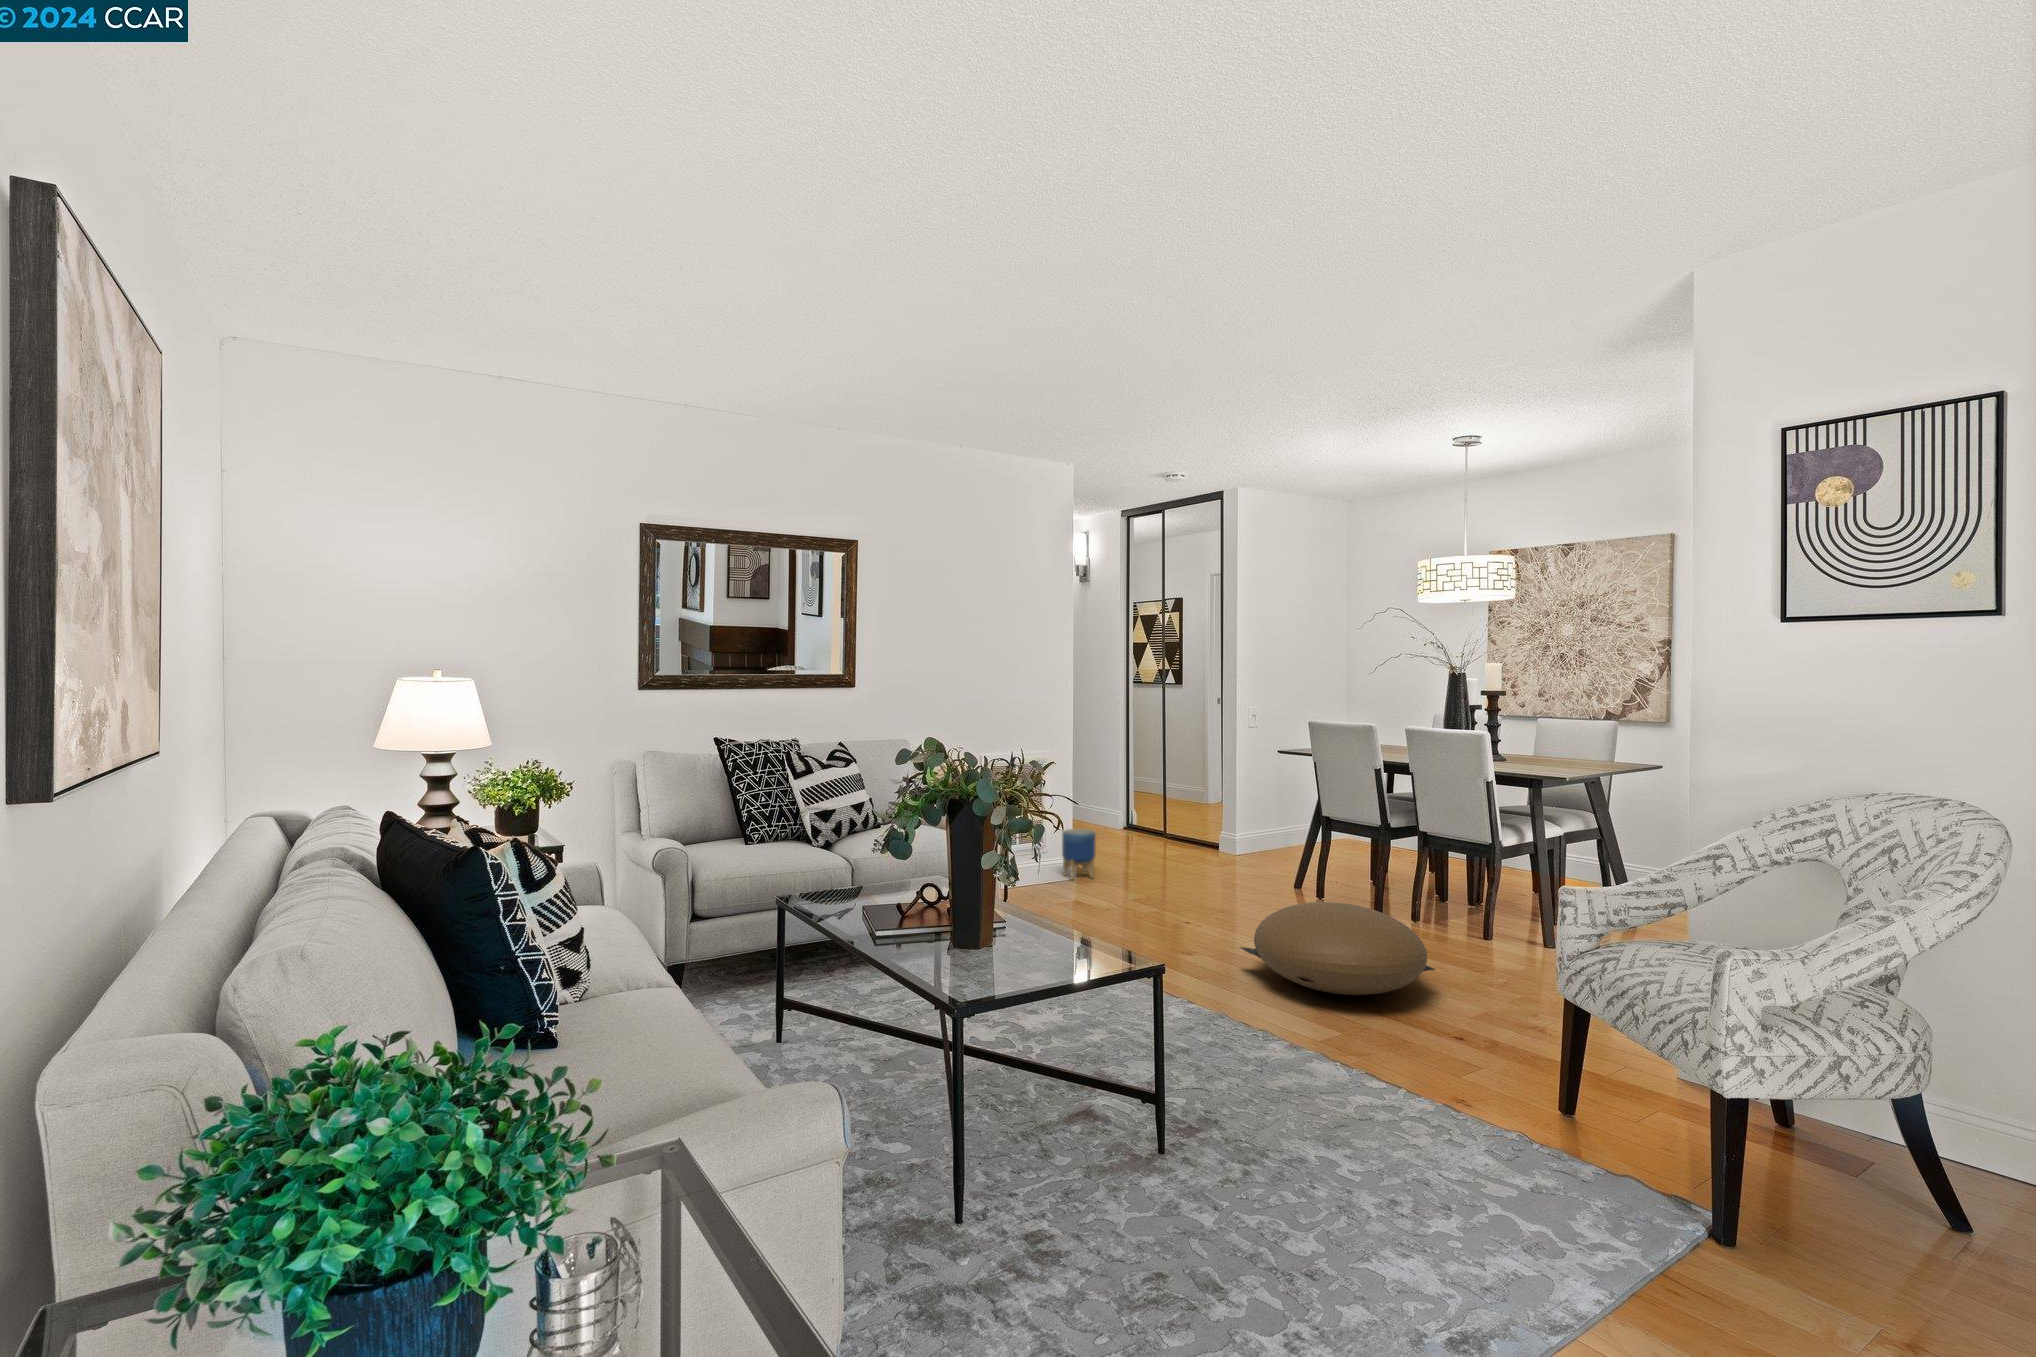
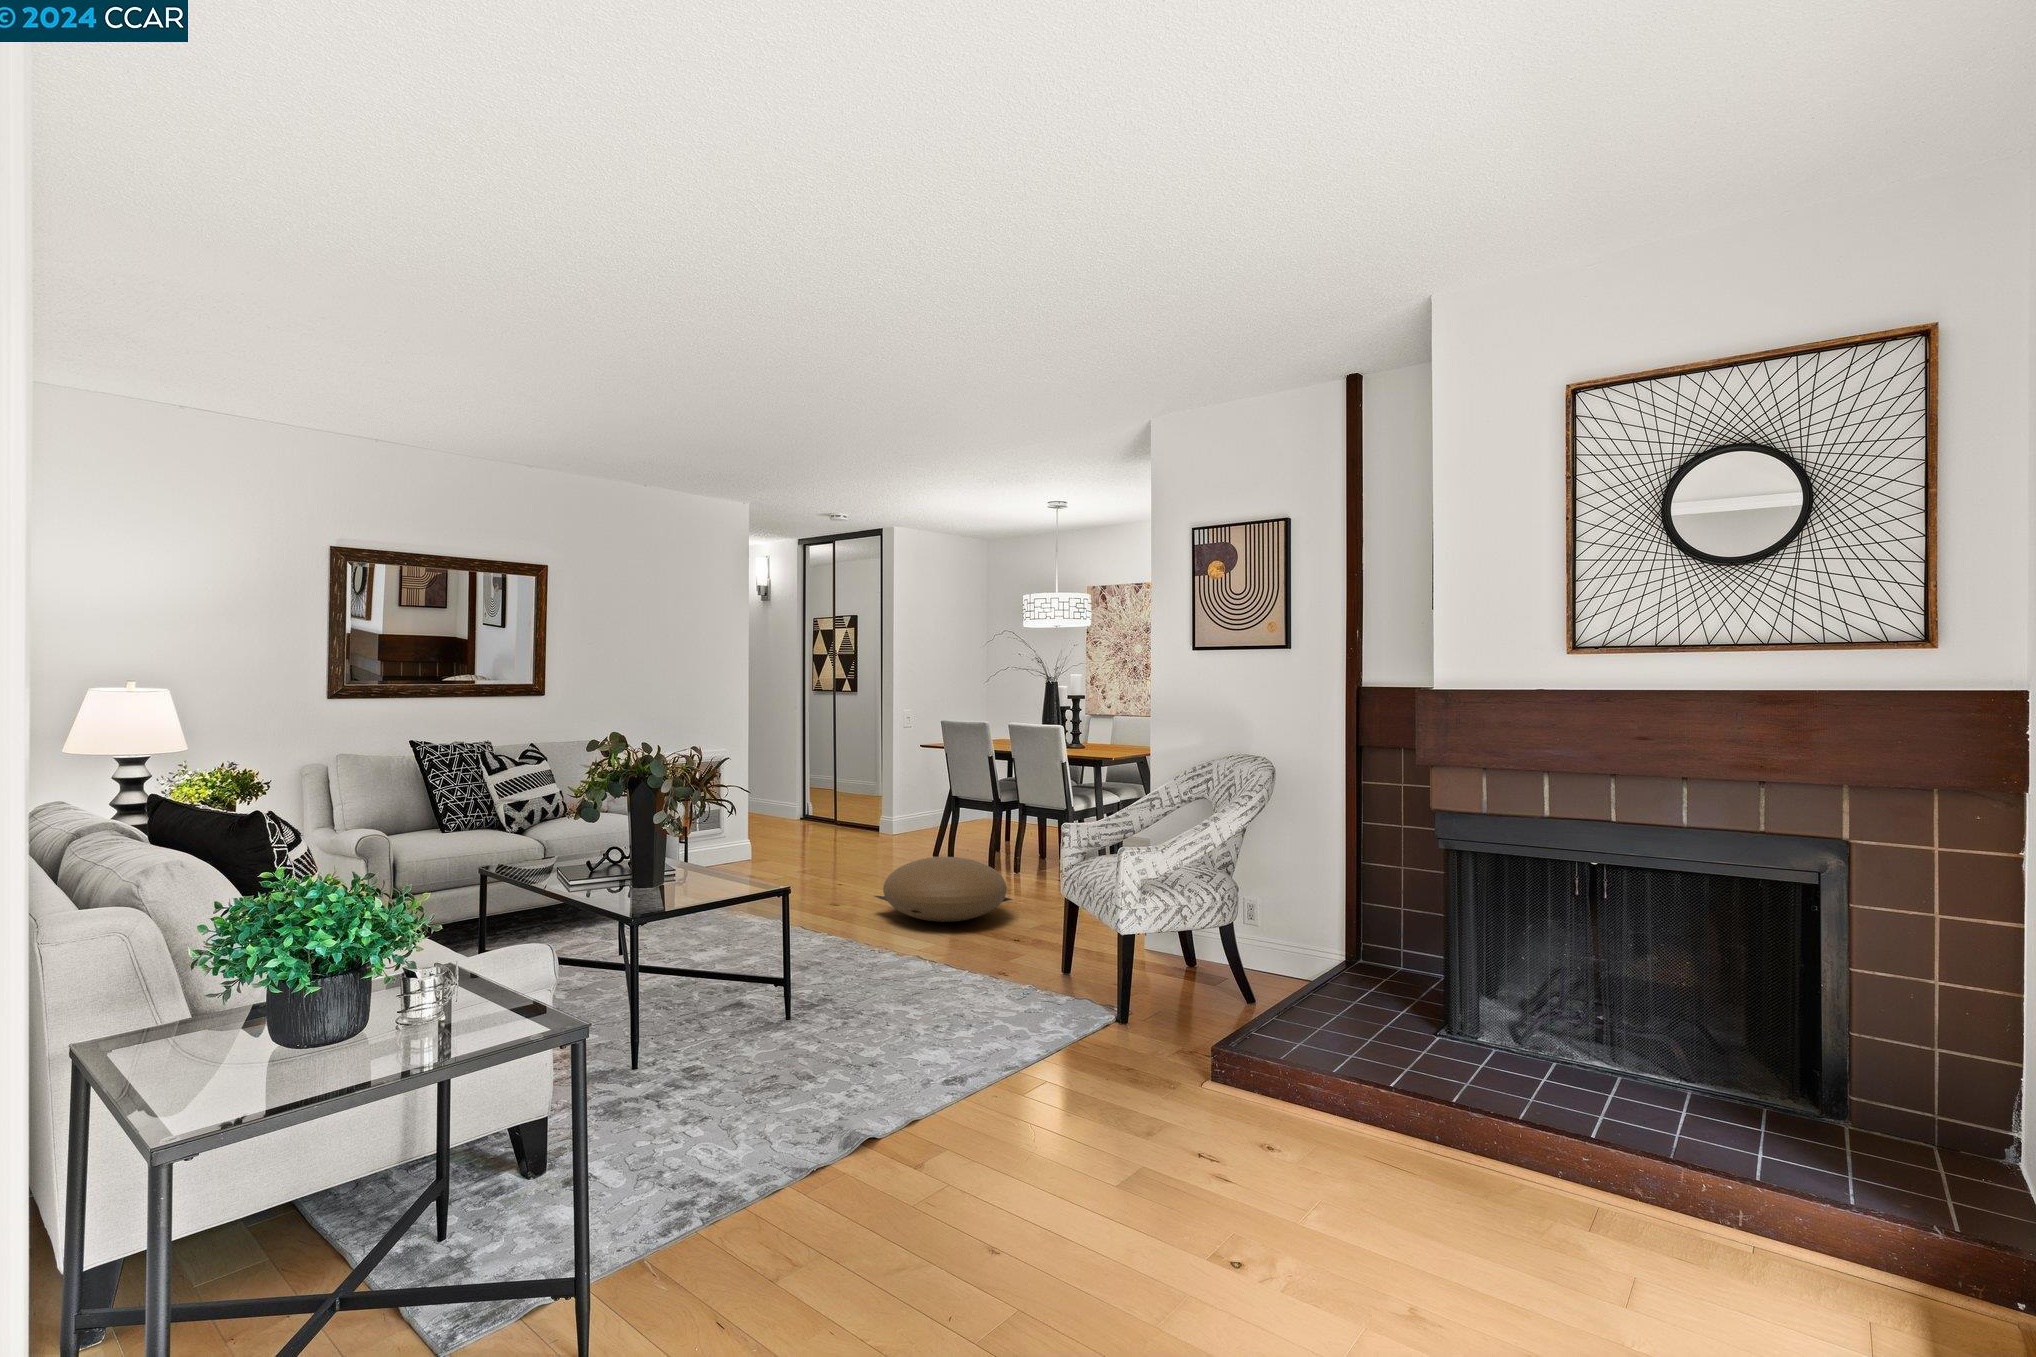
planter: present [1062,829,1096,880] -> none [738,817,768,862]

